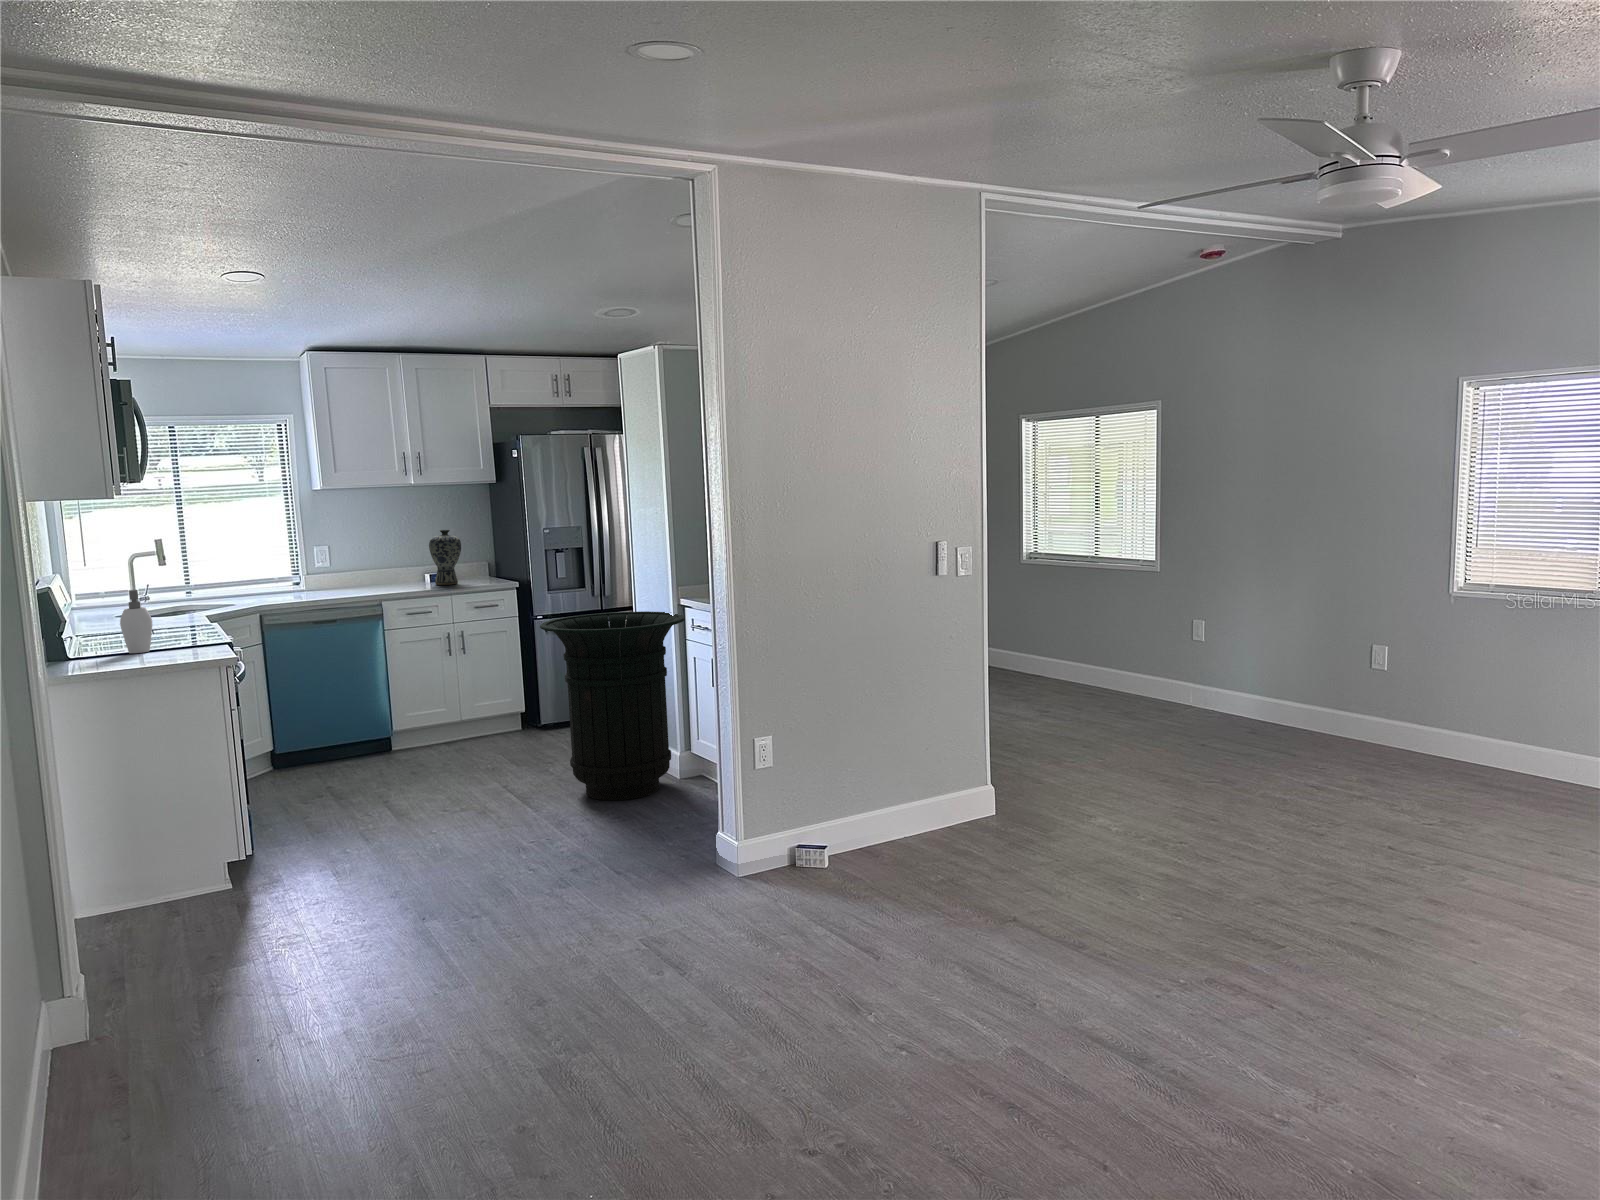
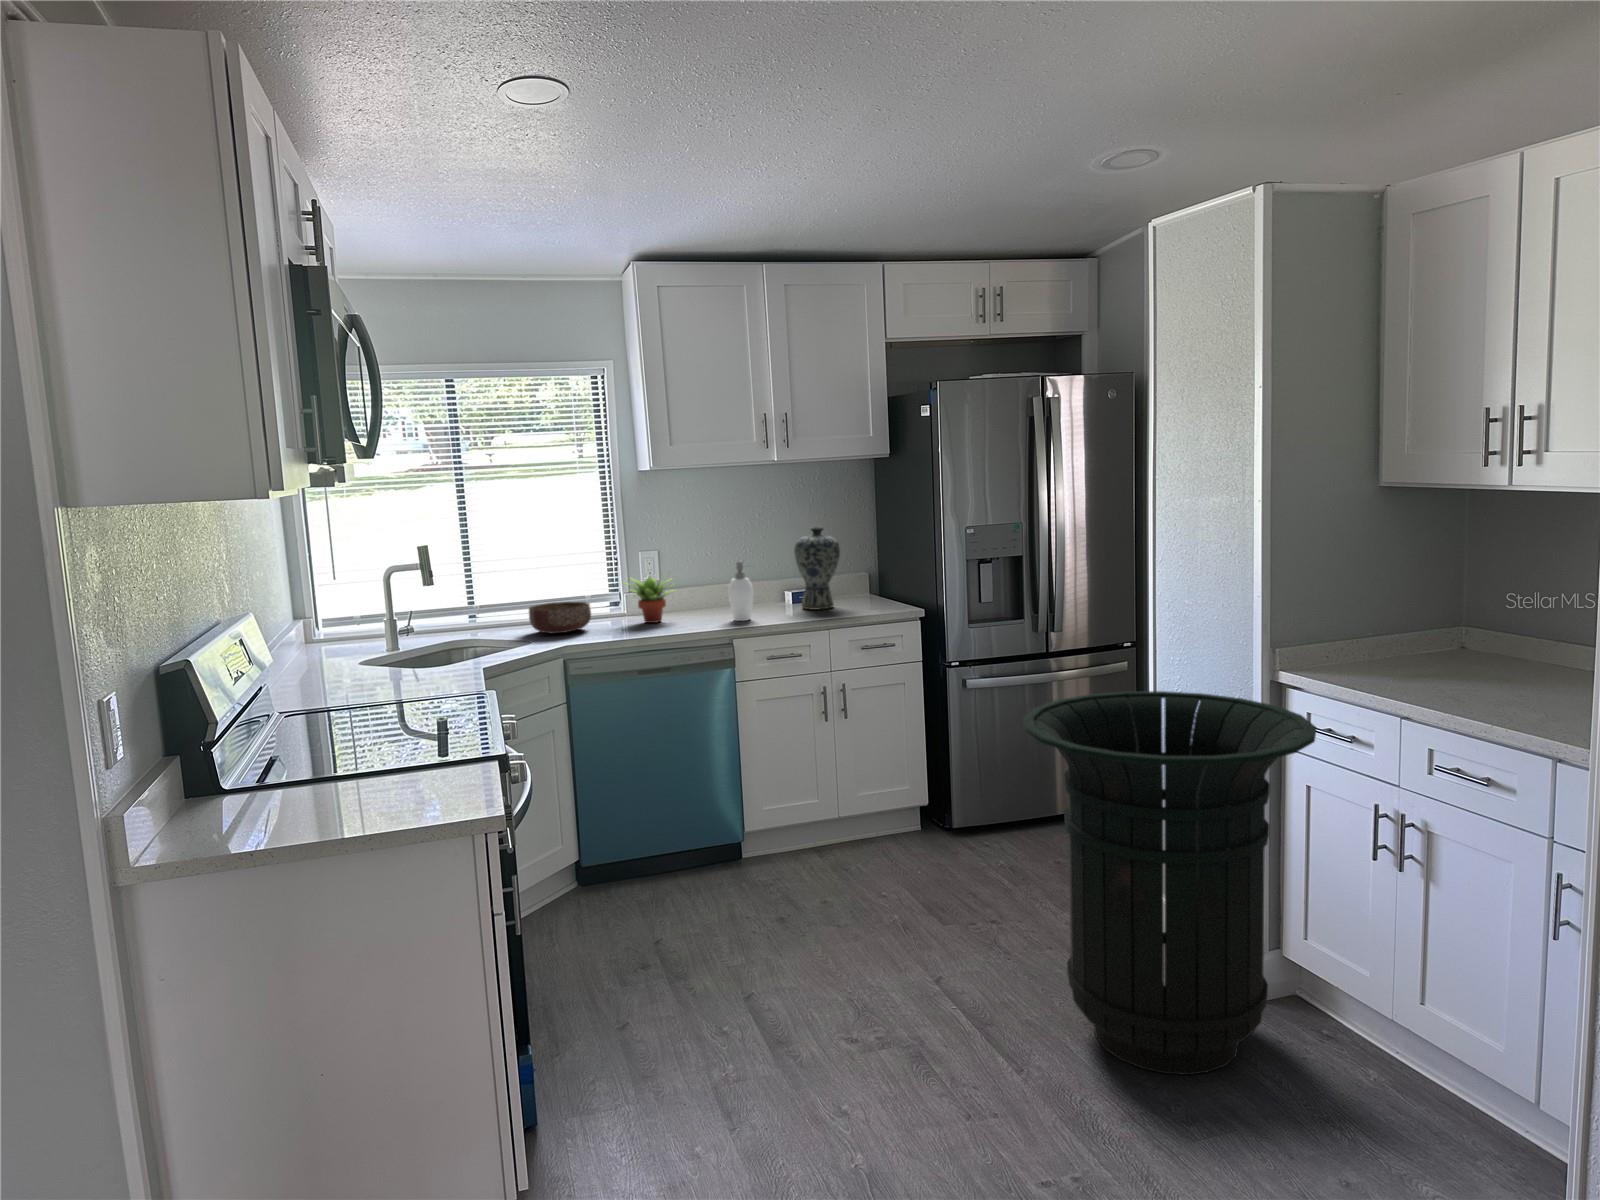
succulent plant: none [302,559,345,594] -> present [621,577,671,623]
bowl: none [234,580,281,601] -> present [529,602,591,633]
soap dispenser: present [120,590,152,653] -> present [728,561,754,621]

